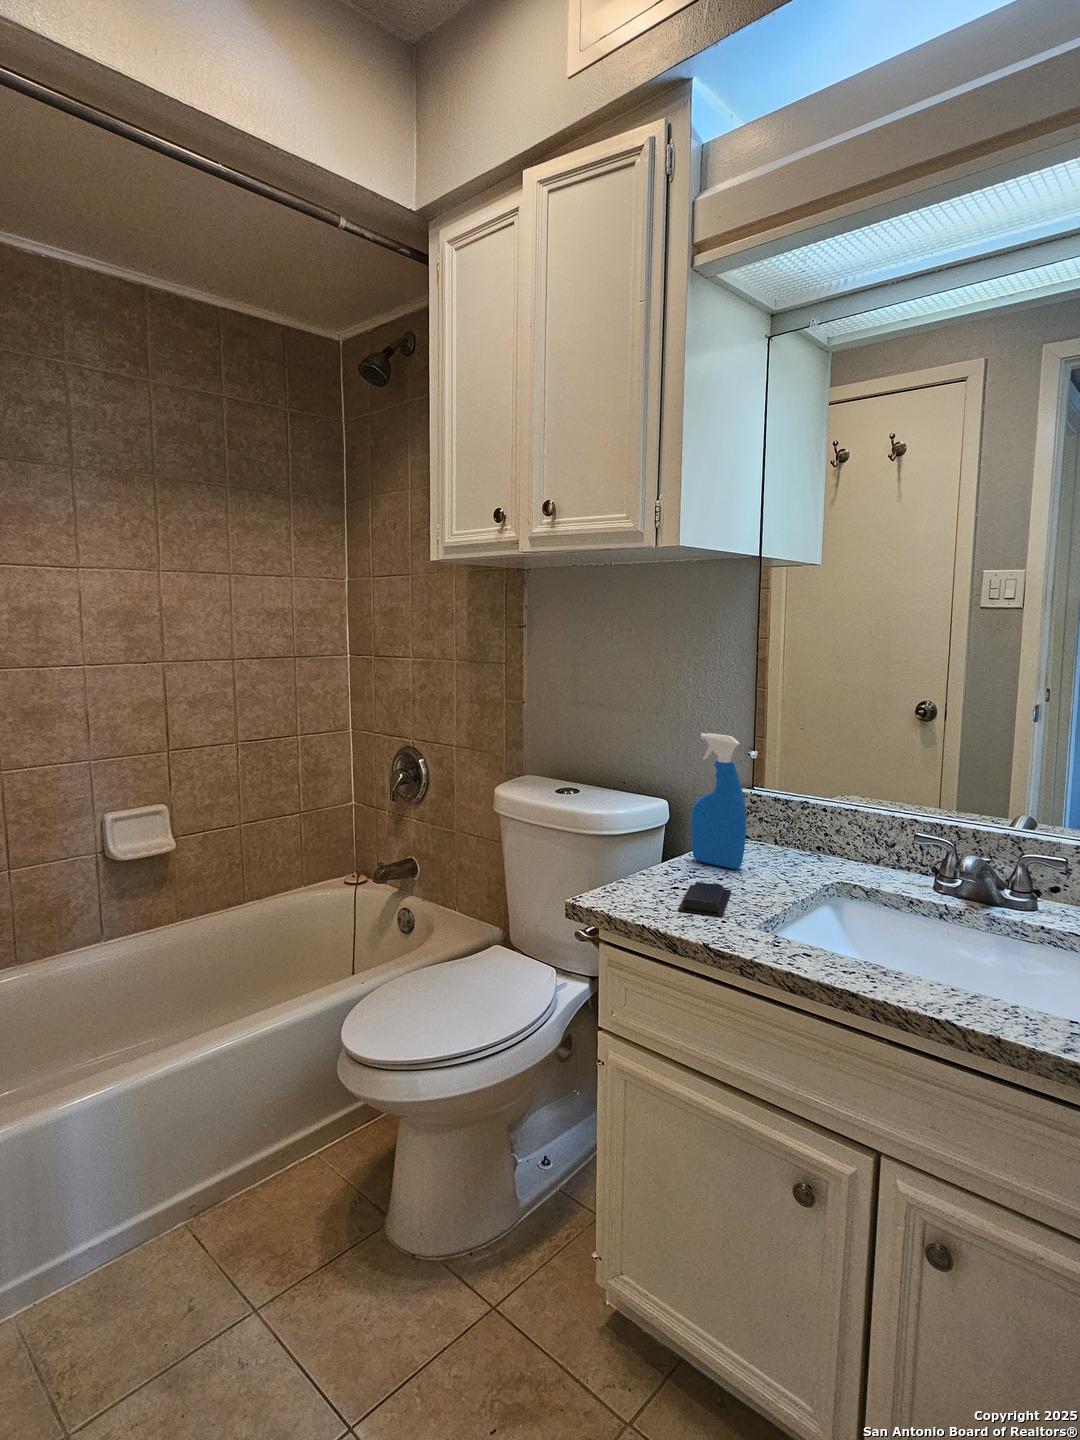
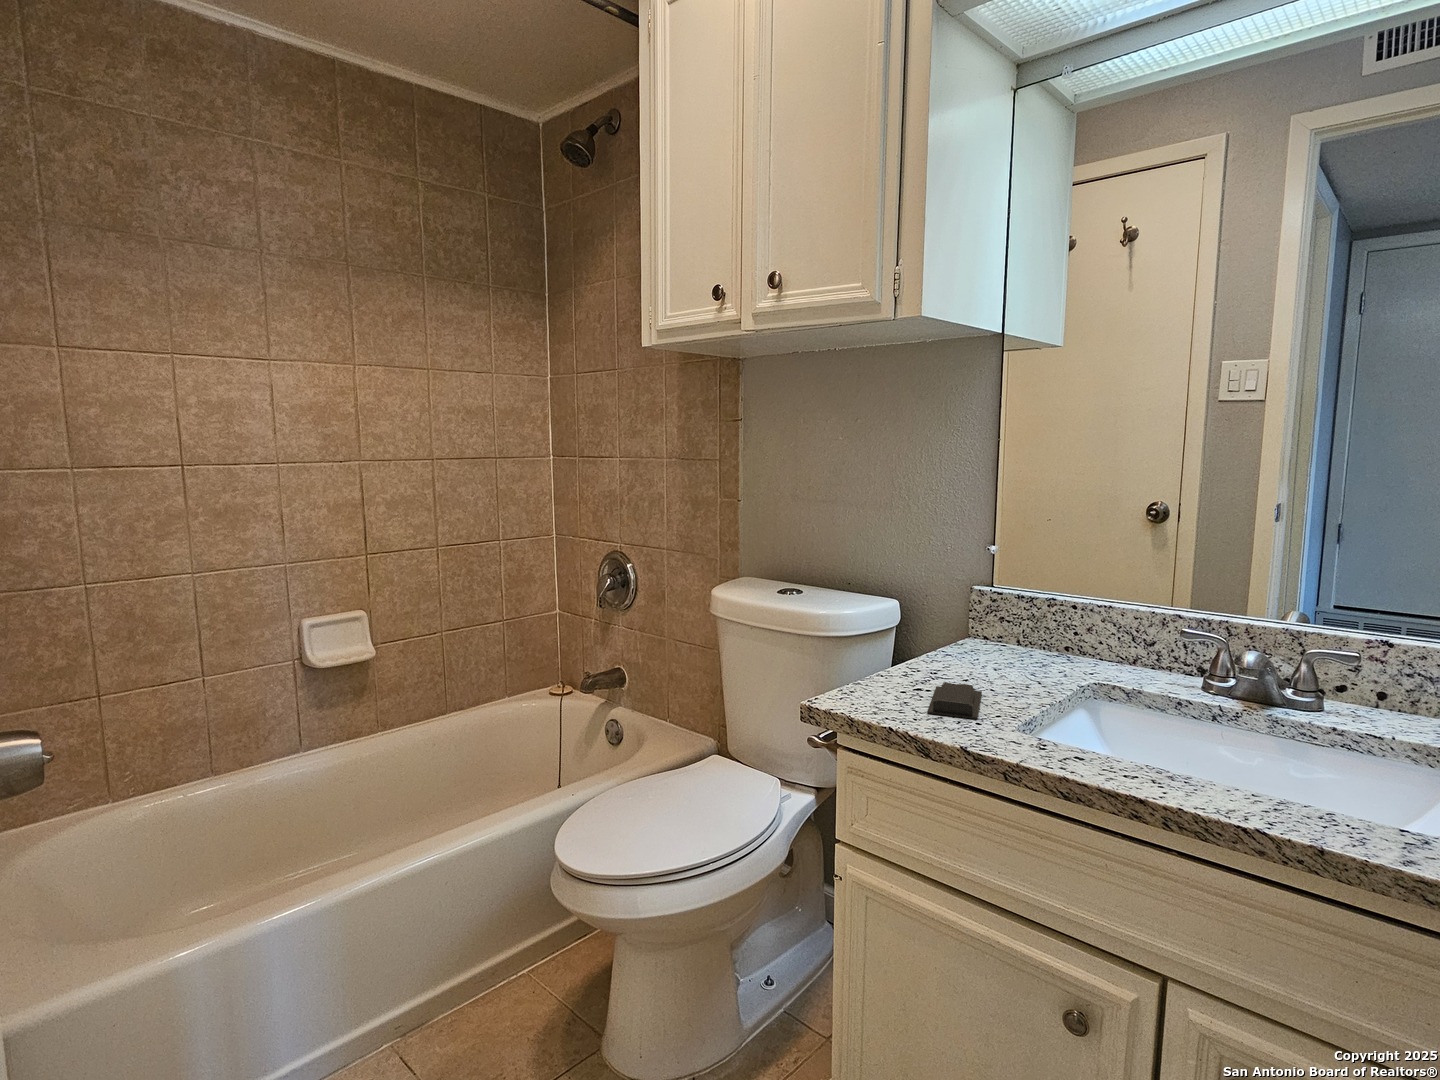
spray bottle: present [691,733,746,869] -> none [932,523,994,670]

